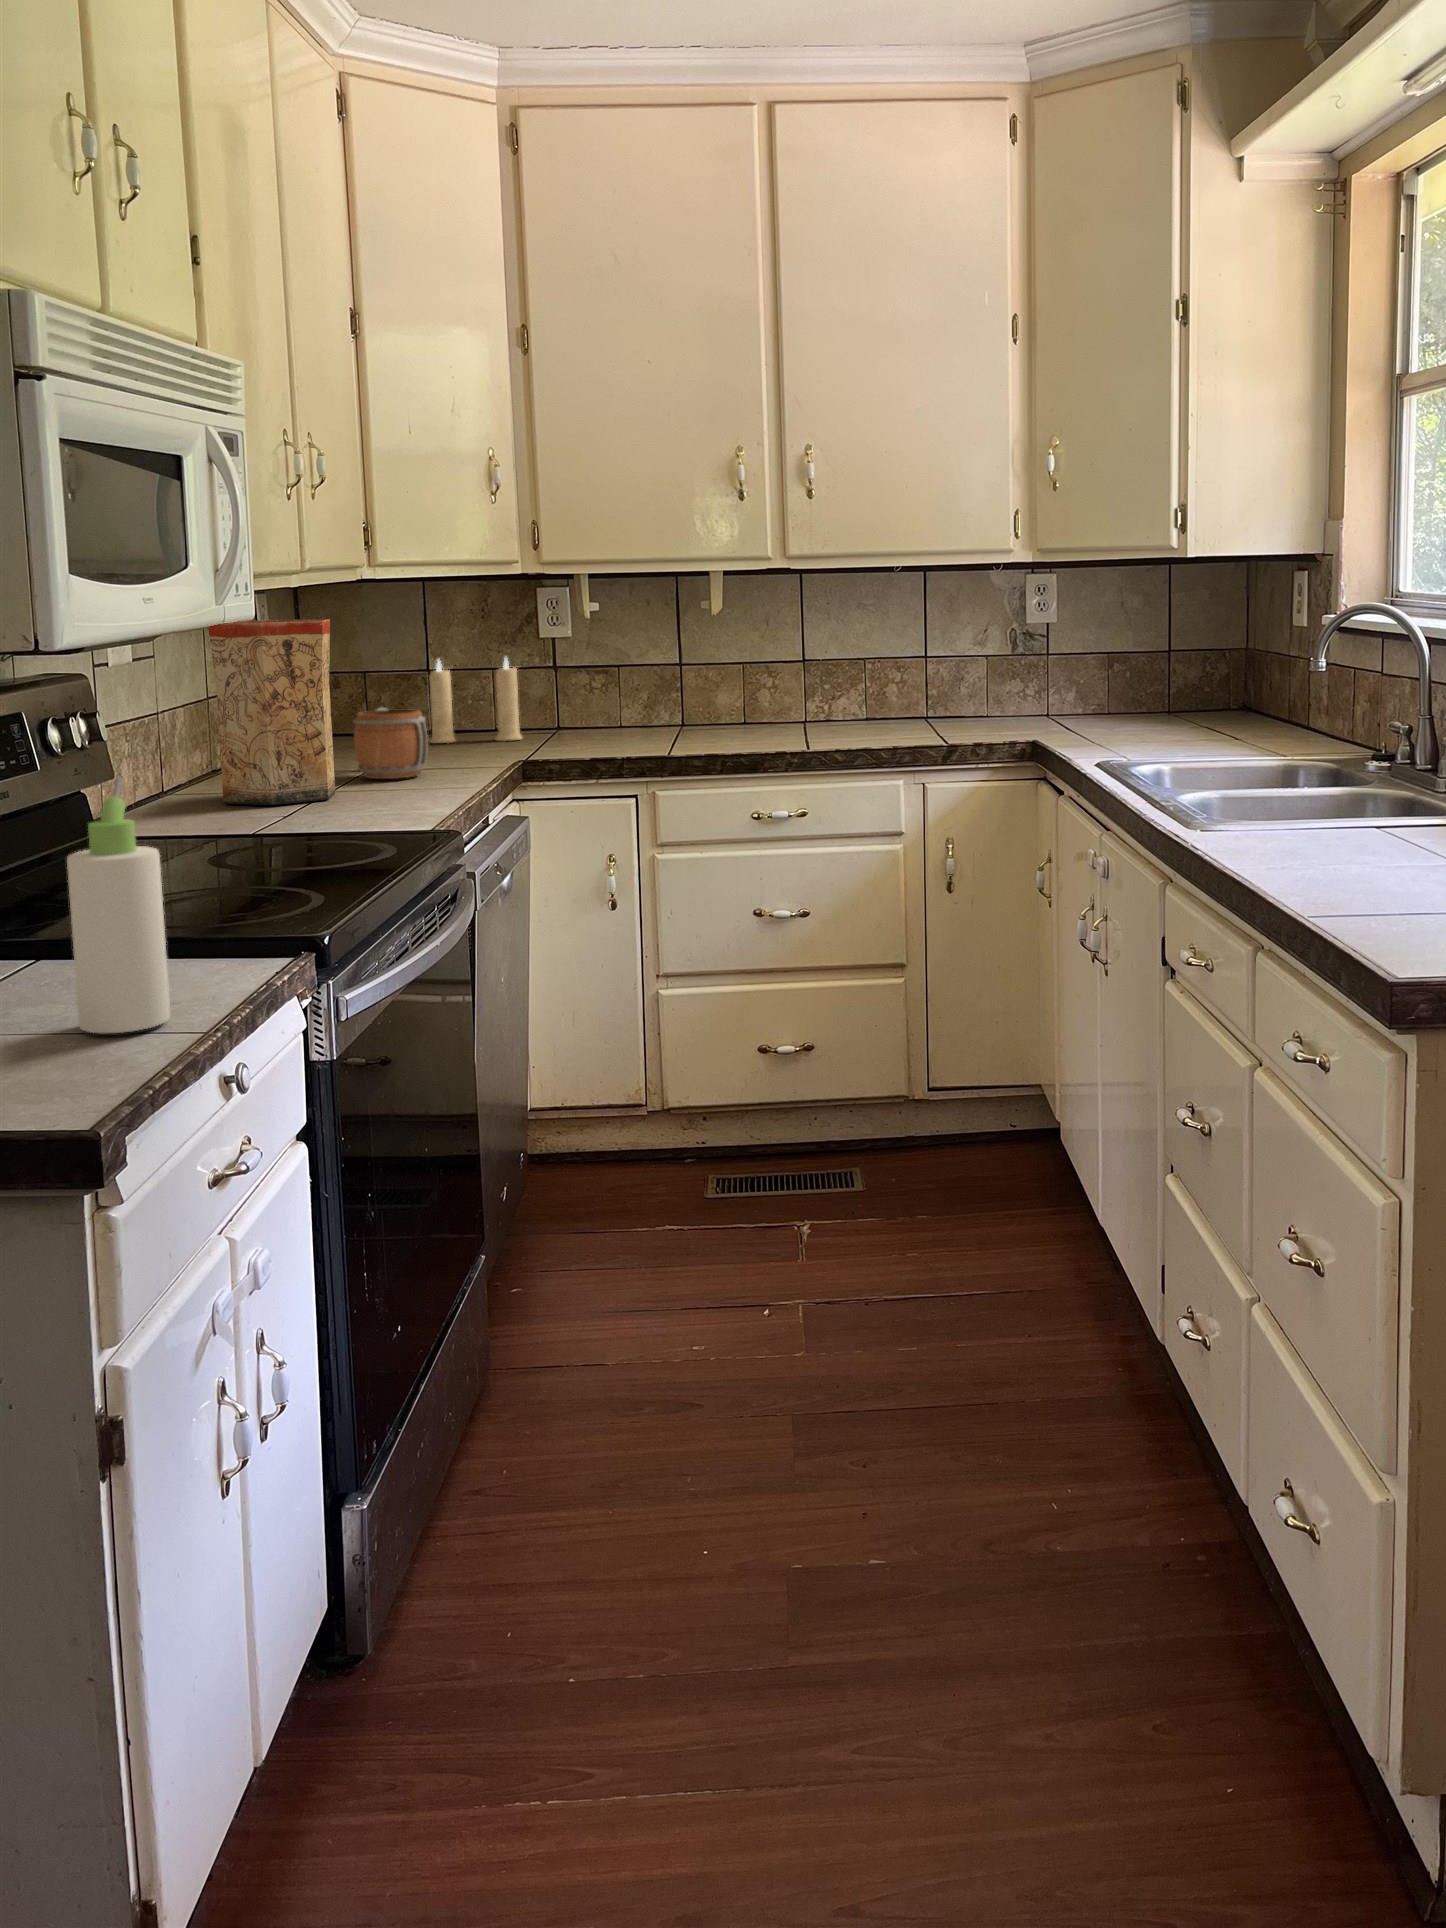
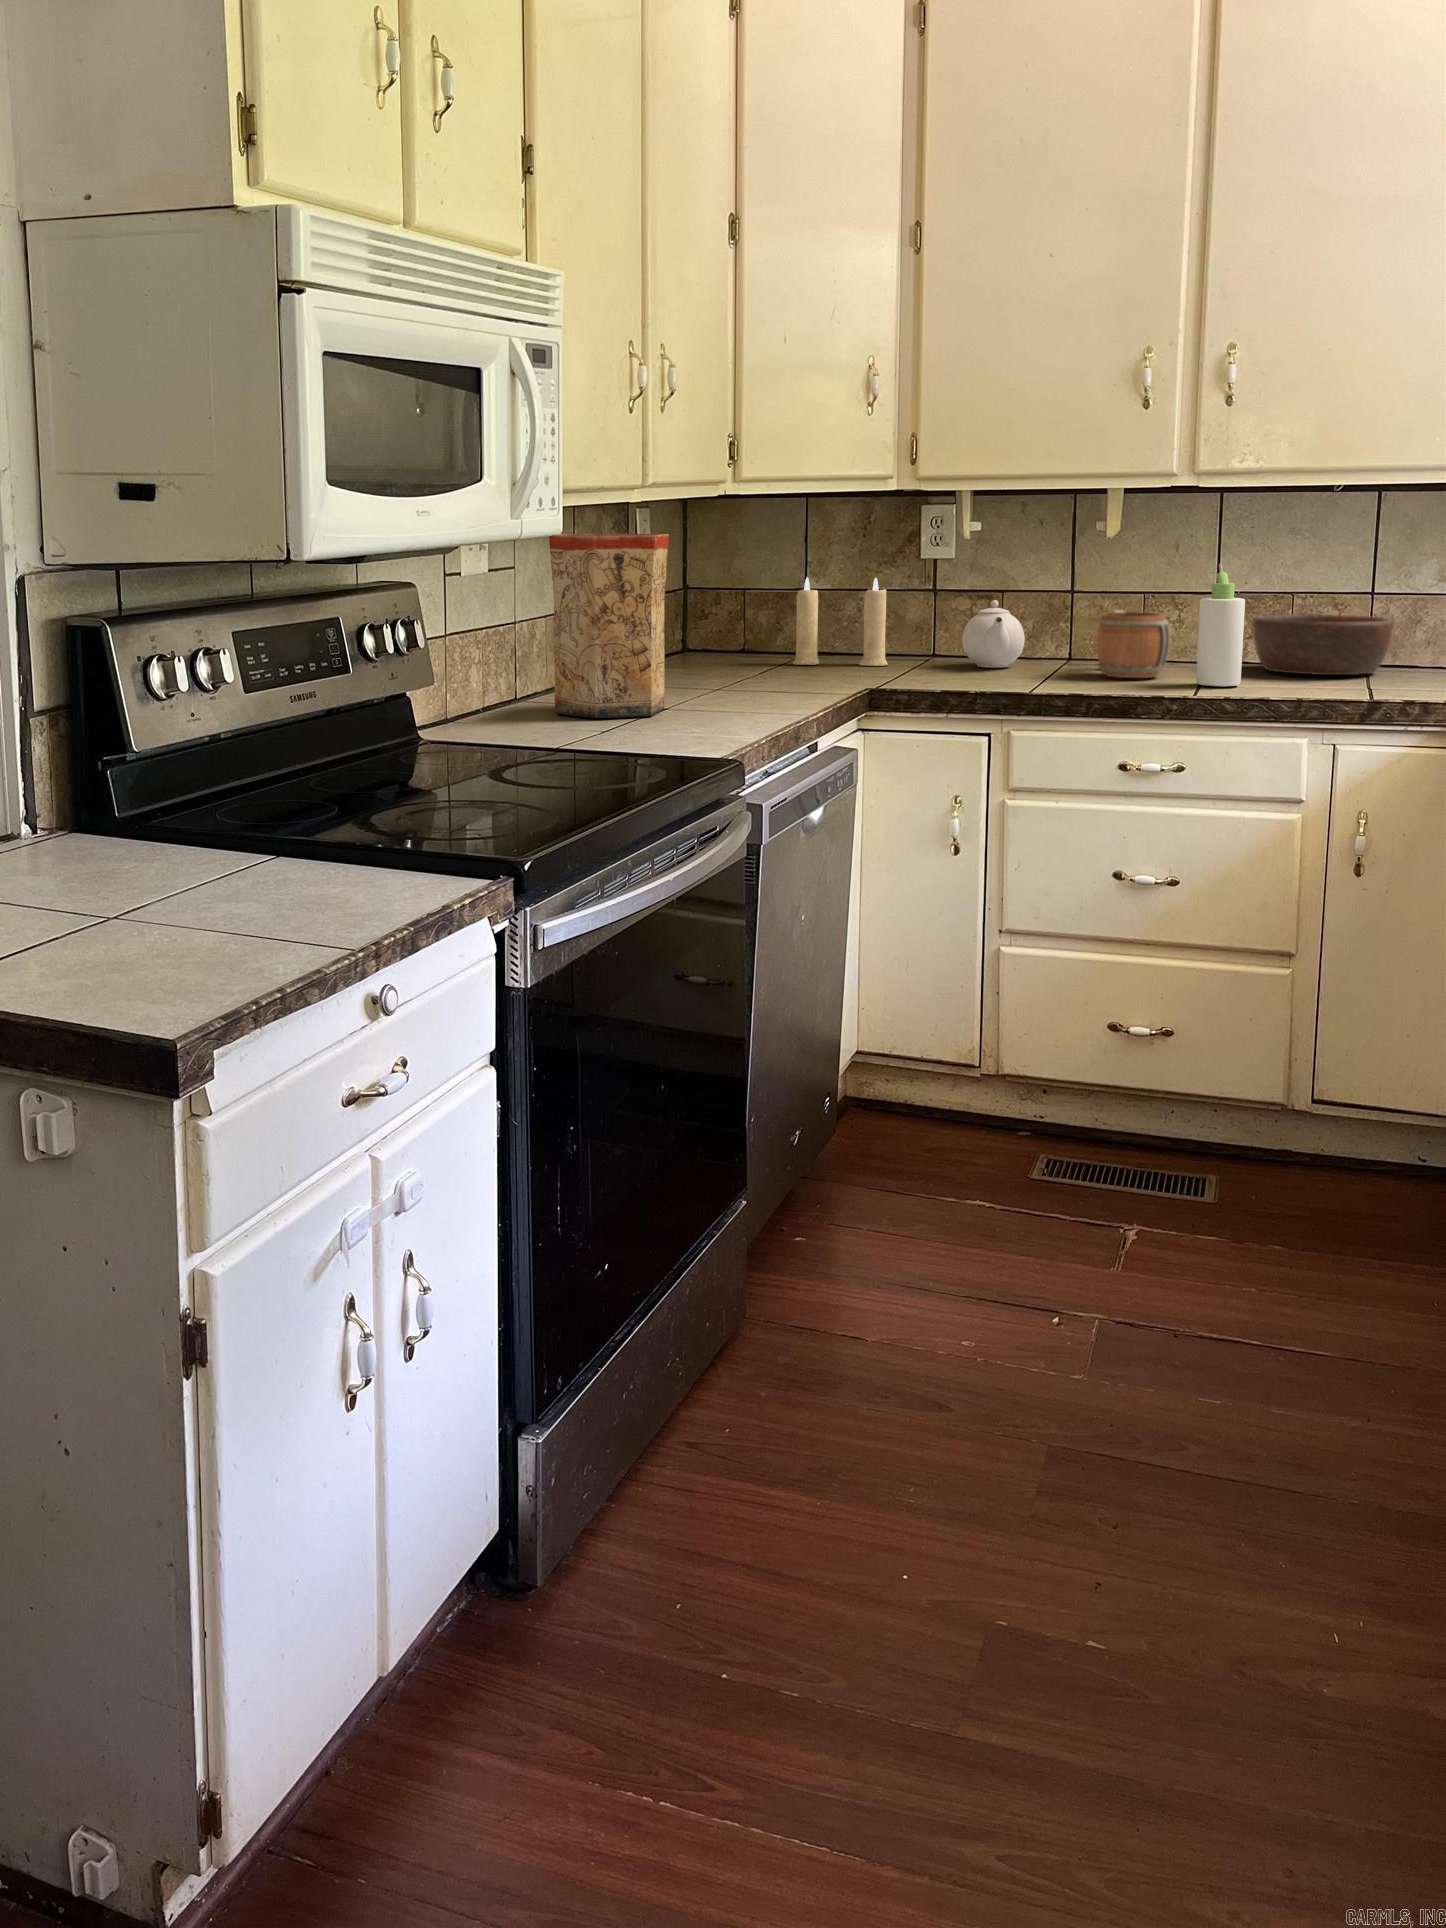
teapot: none [592,673,649,736] -> present [963,600,1025,668]
wooden bowl: none [841,676,952,727] -> present [1252,614,1394,675]
mug: present [354,708,428,779] -> present [1097,610,1170,678]
bottle: present [67,778,170,1033] -> present [1196,564,1245,686]

